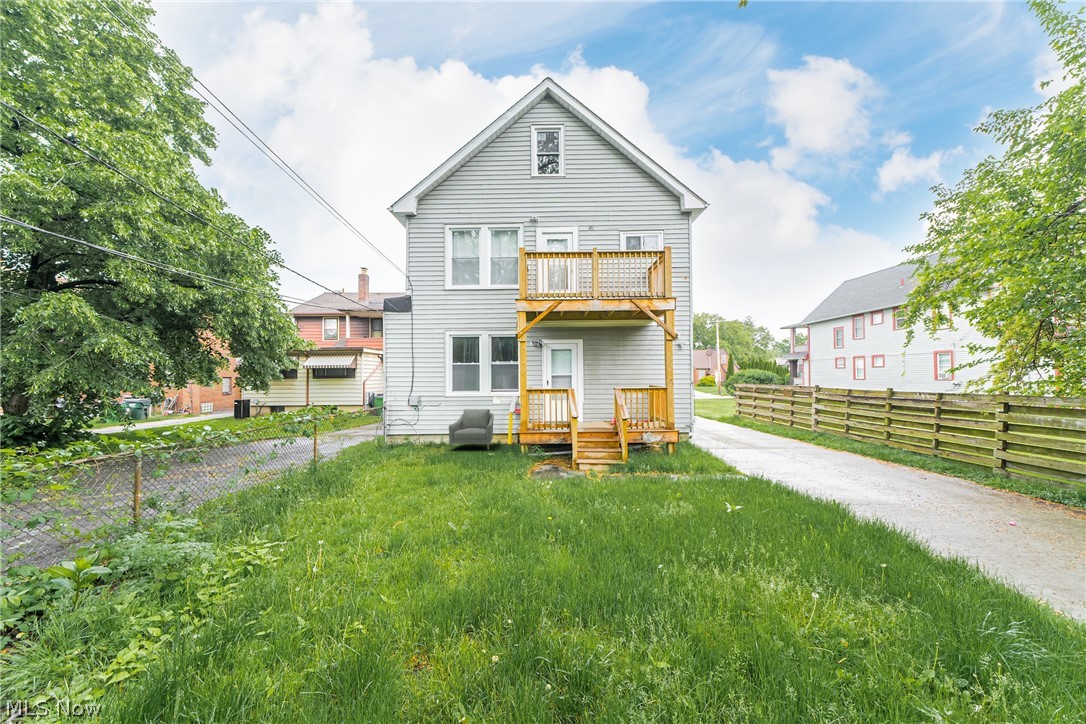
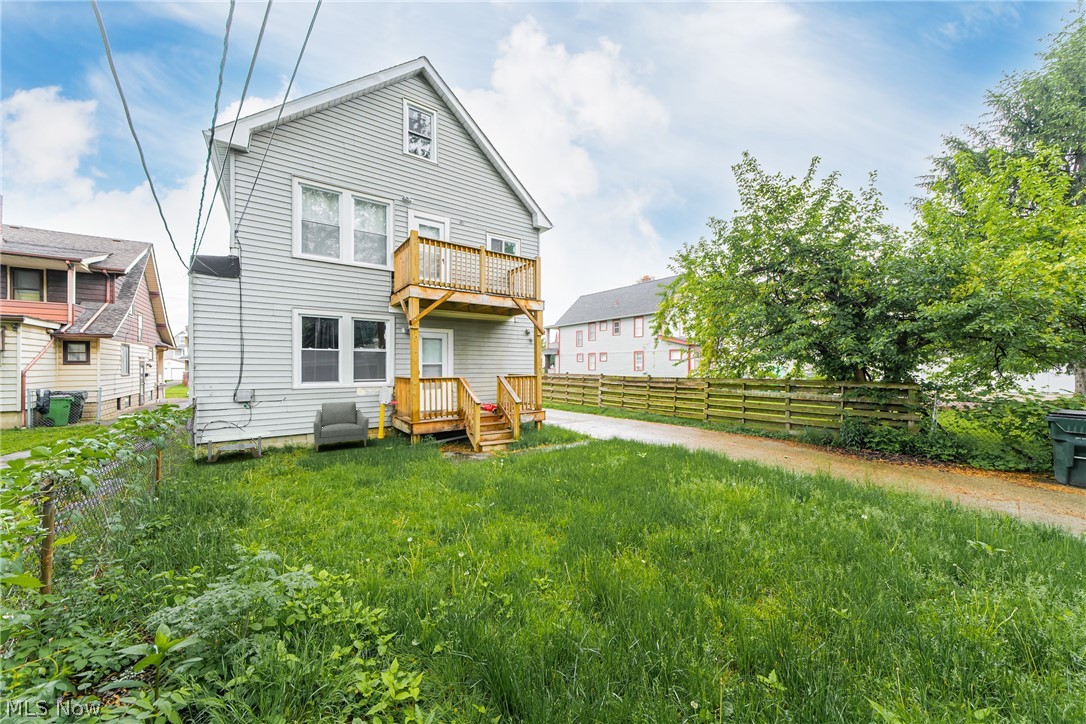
round table: none [383,428,427,450] -> present [202,431,271,462]

